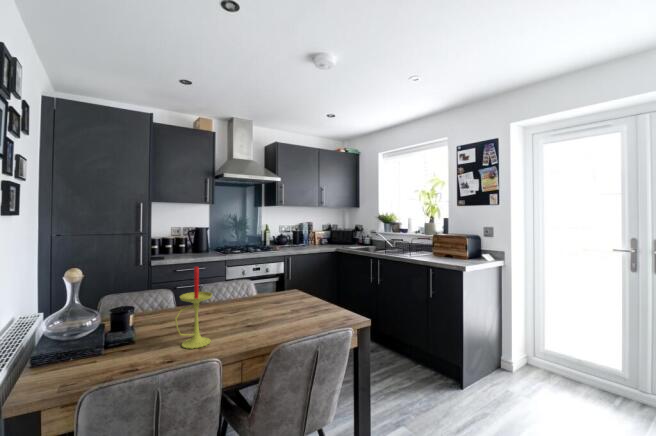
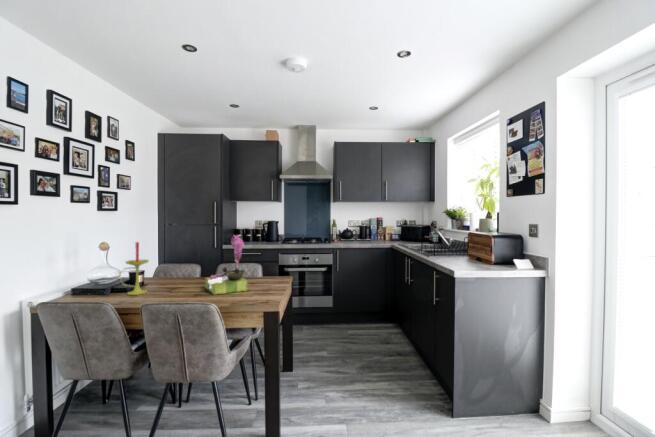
flower arrangement: none [268,247,322,324] -> present [205,236,247,295]

